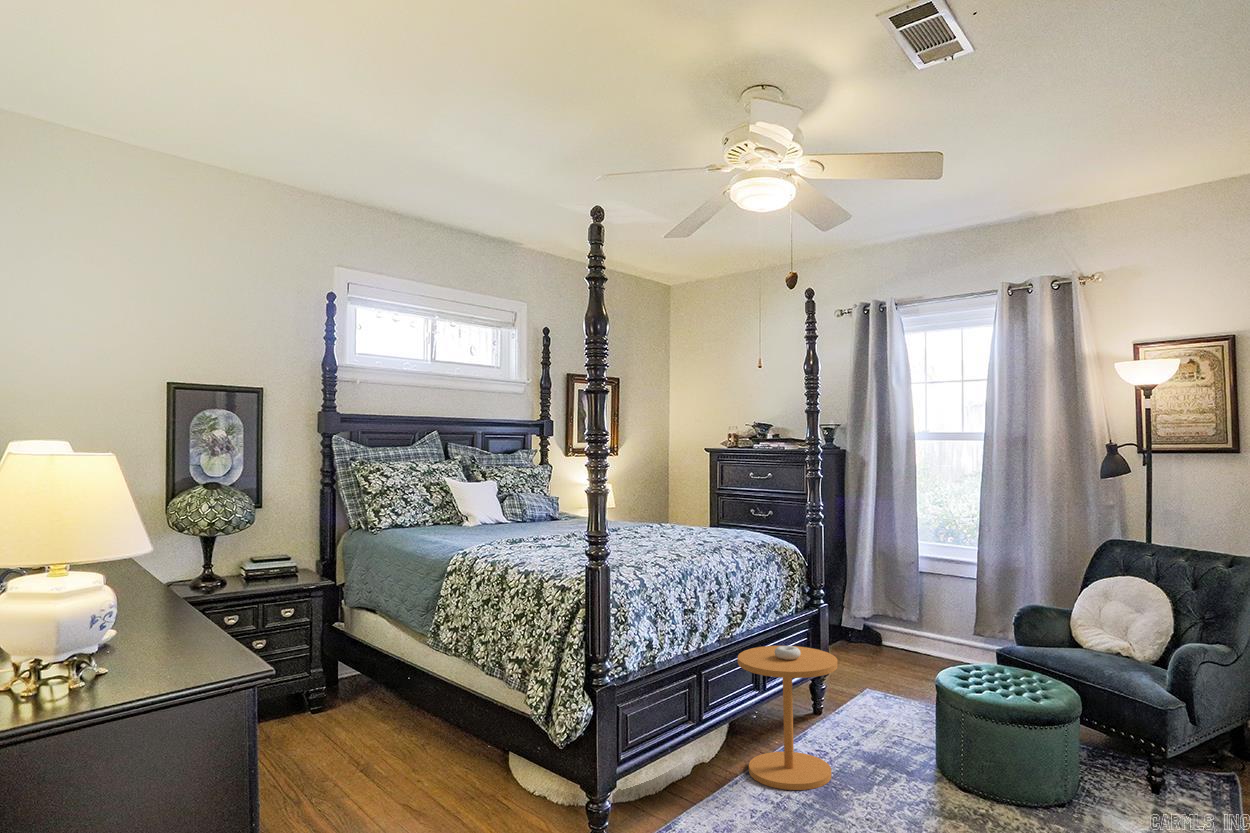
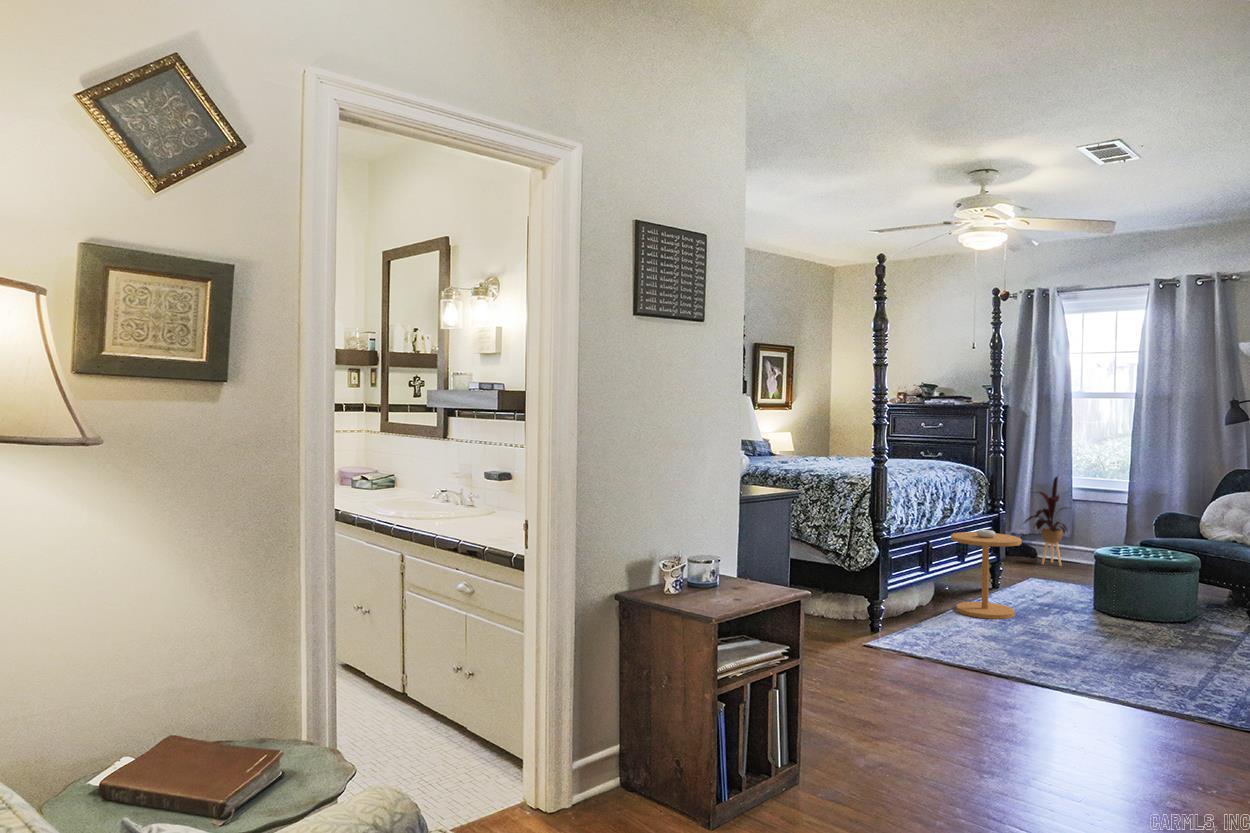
house plant: none [857,543,920,661] -> present [1025,477,1068,566]

